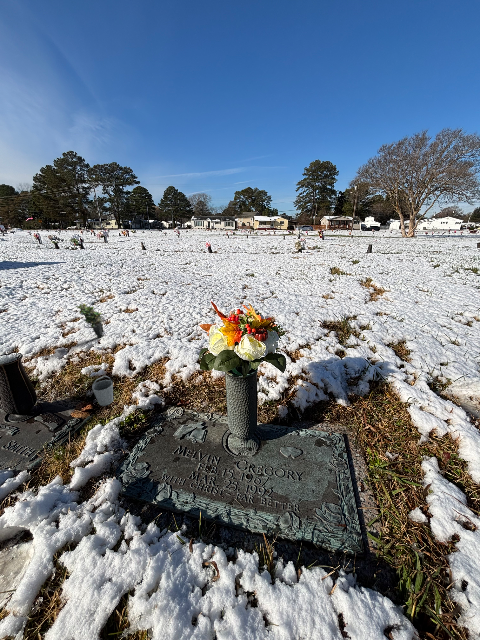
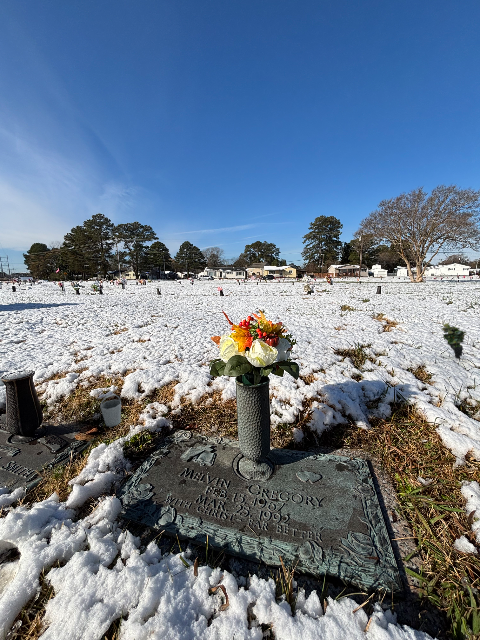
potted plant: present [76,304,104,337] -> present [442,323,466,359]

